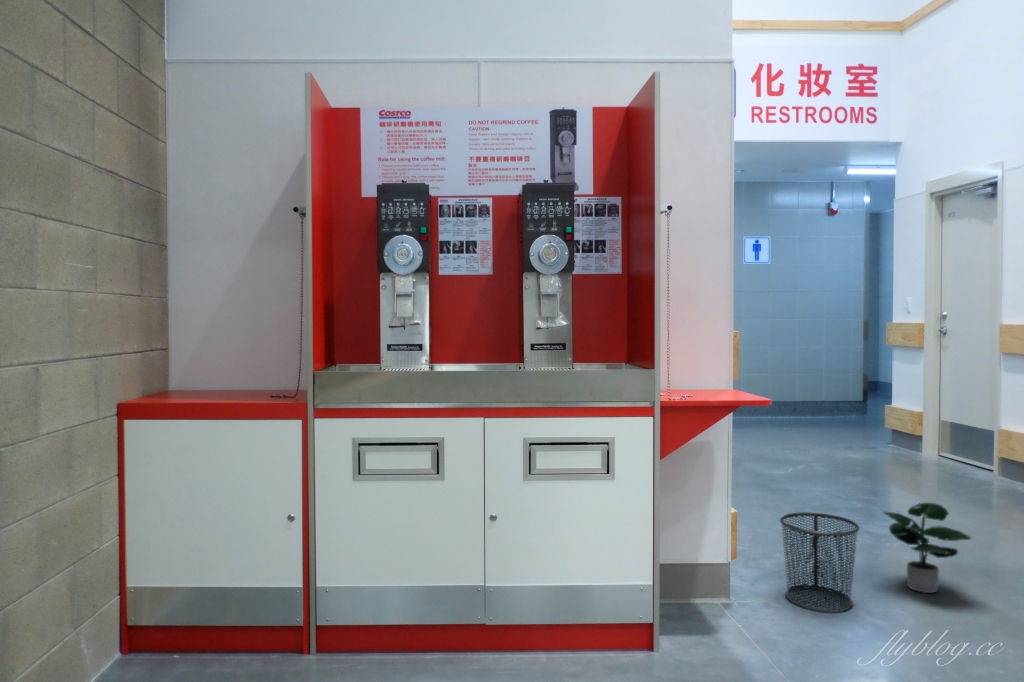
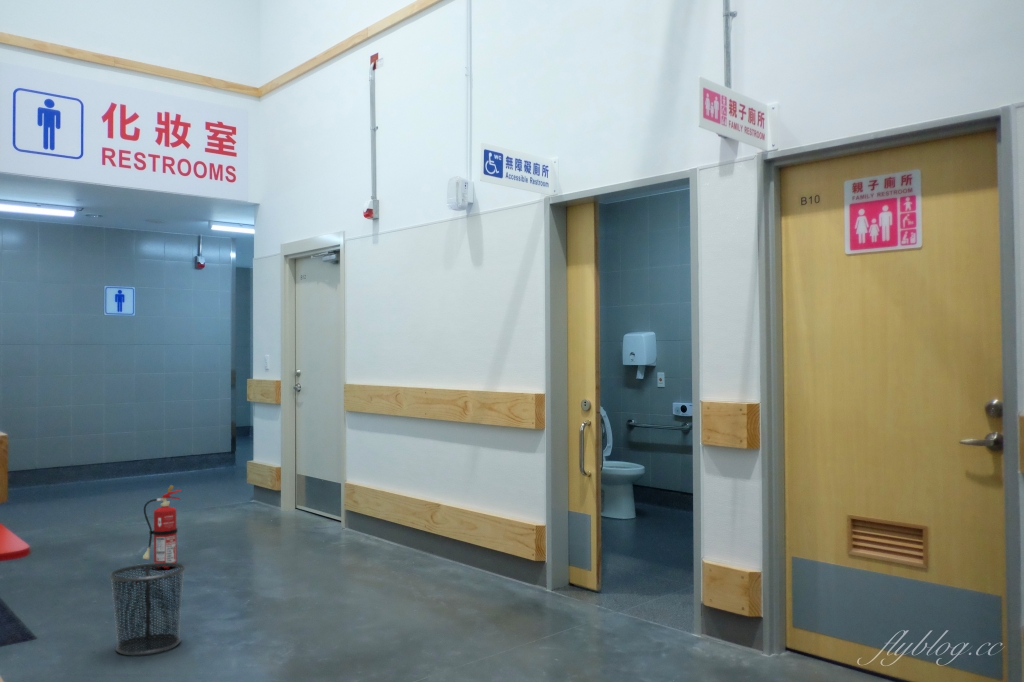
fire extinguisher: none [793,425,832,506] -> present [143,485,181,569]
potted plant: present [883,503,971,593] -> none [210,539,283,619]

